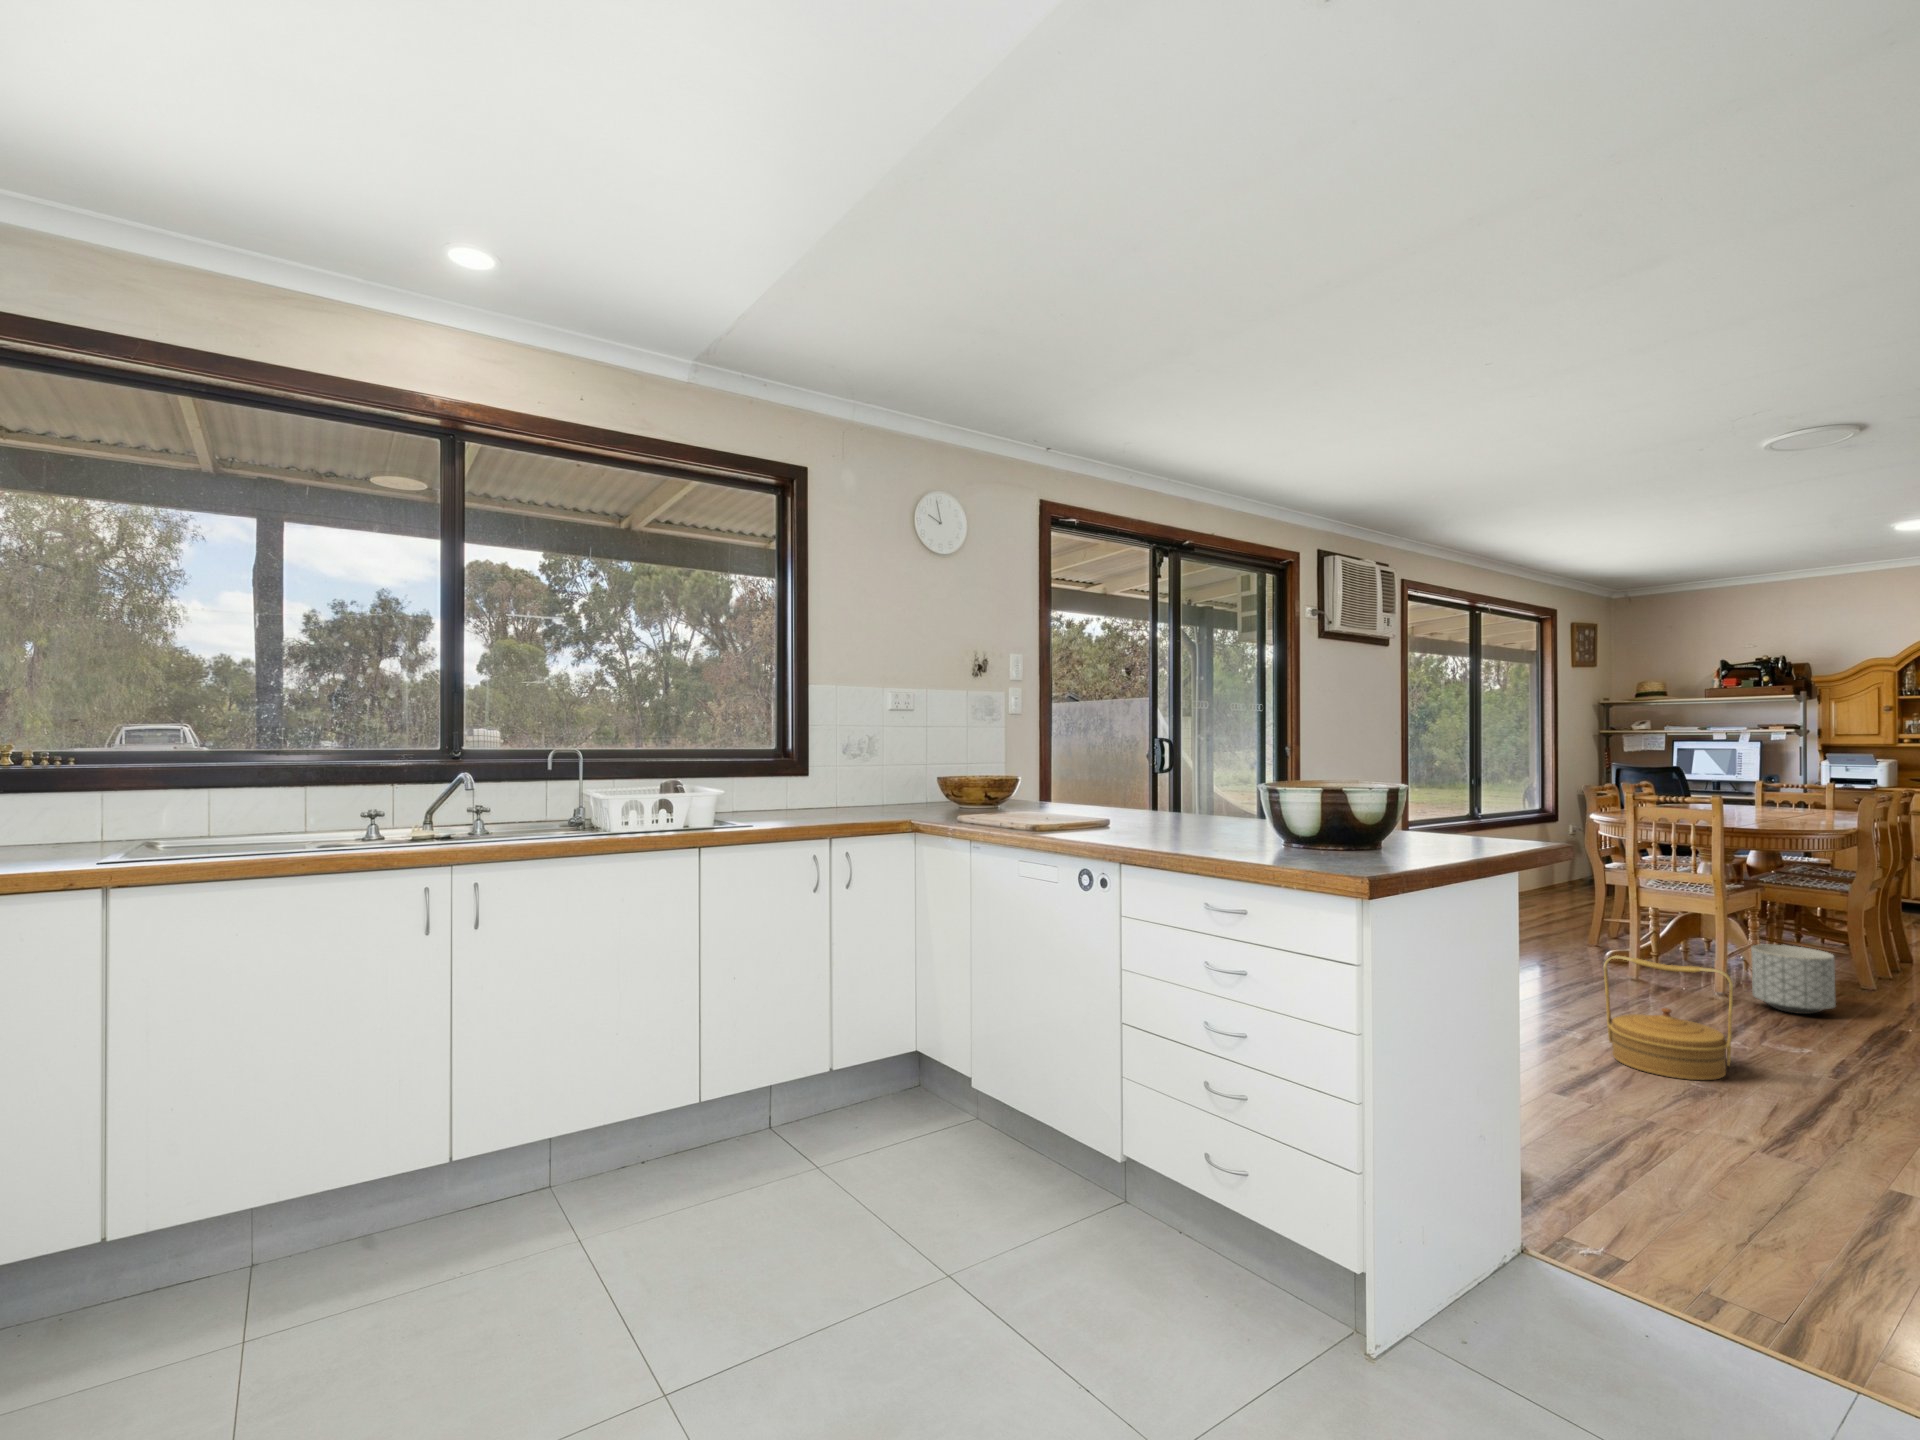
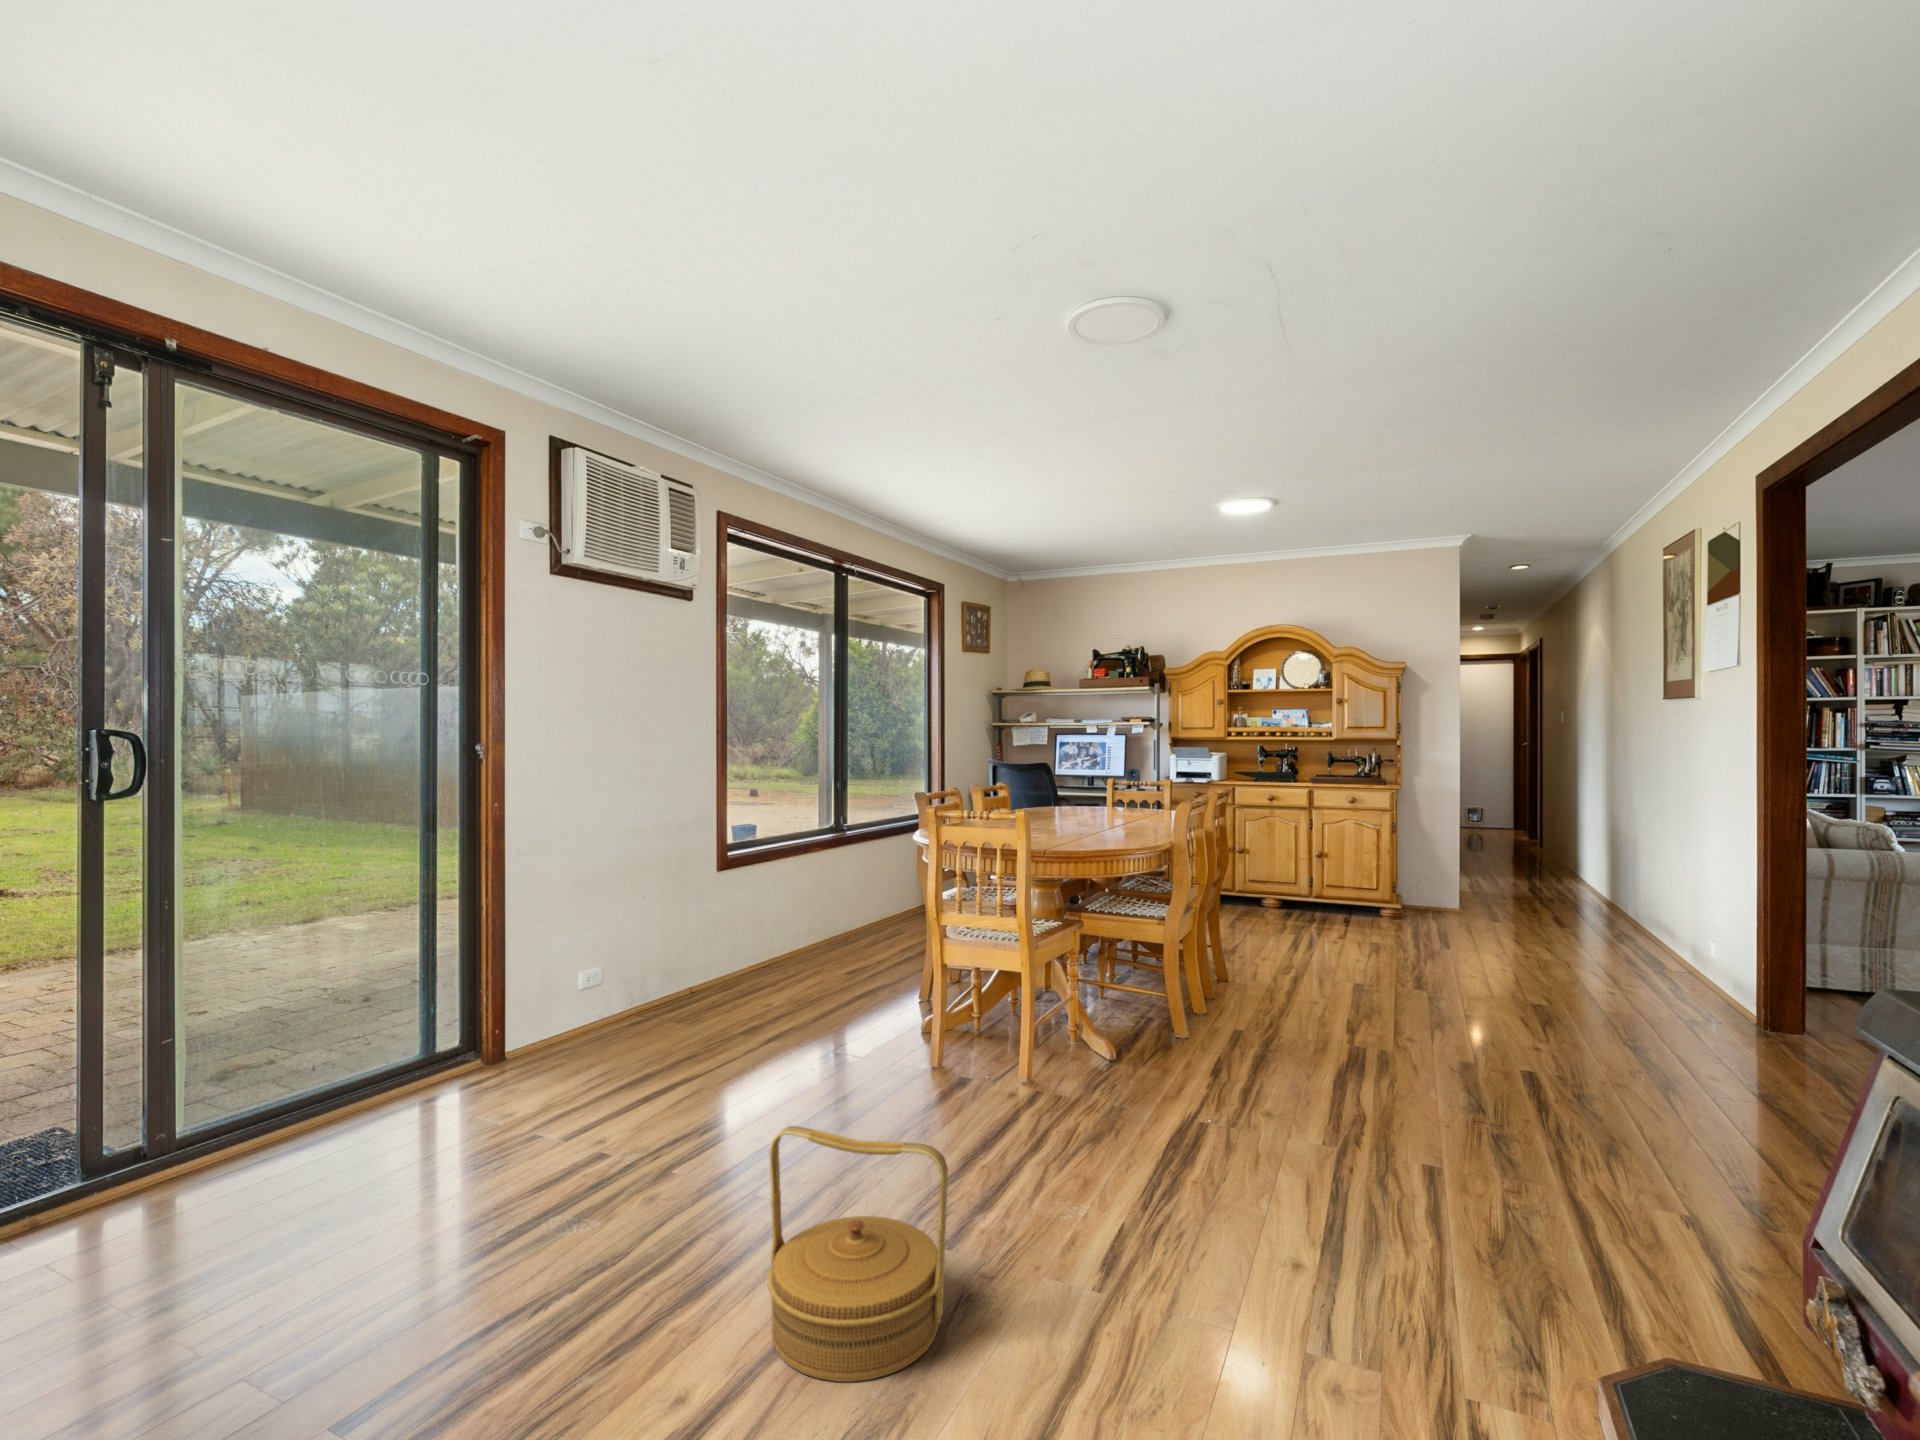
planter: present [1751,945,1836,1014] -> none [1048,1011,1135,1112]

